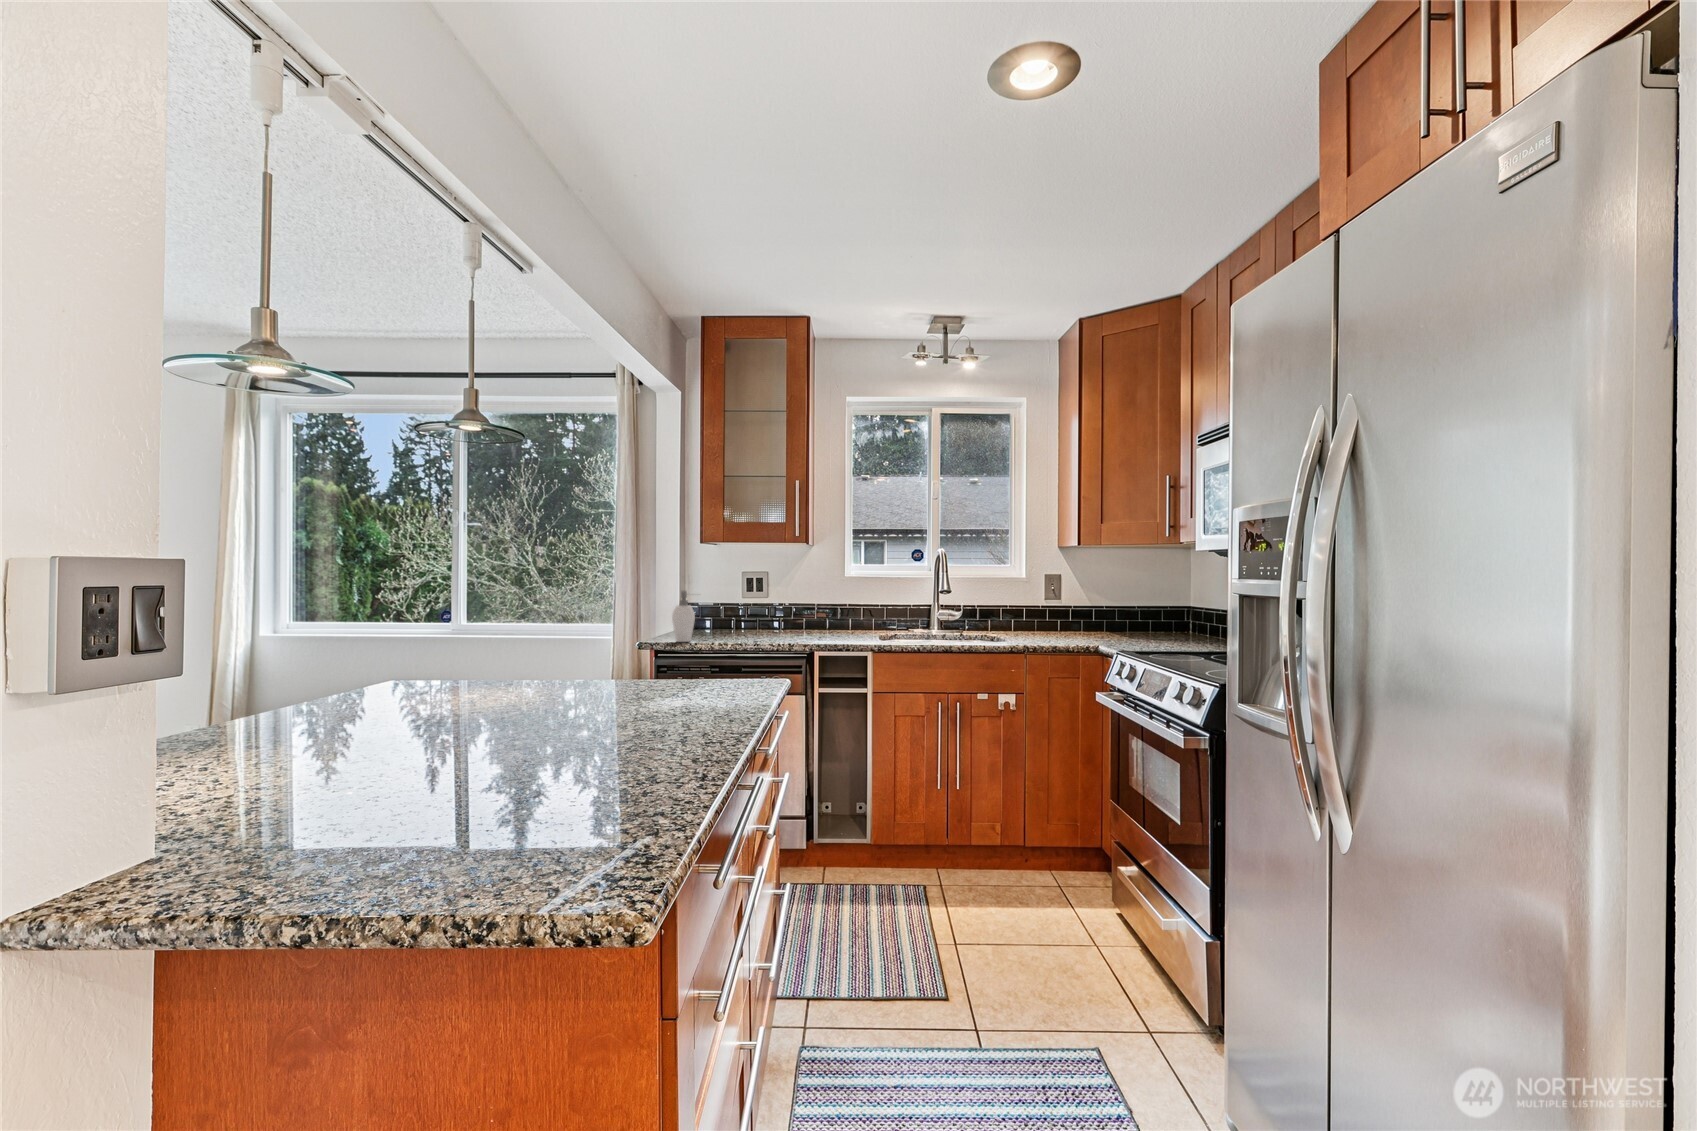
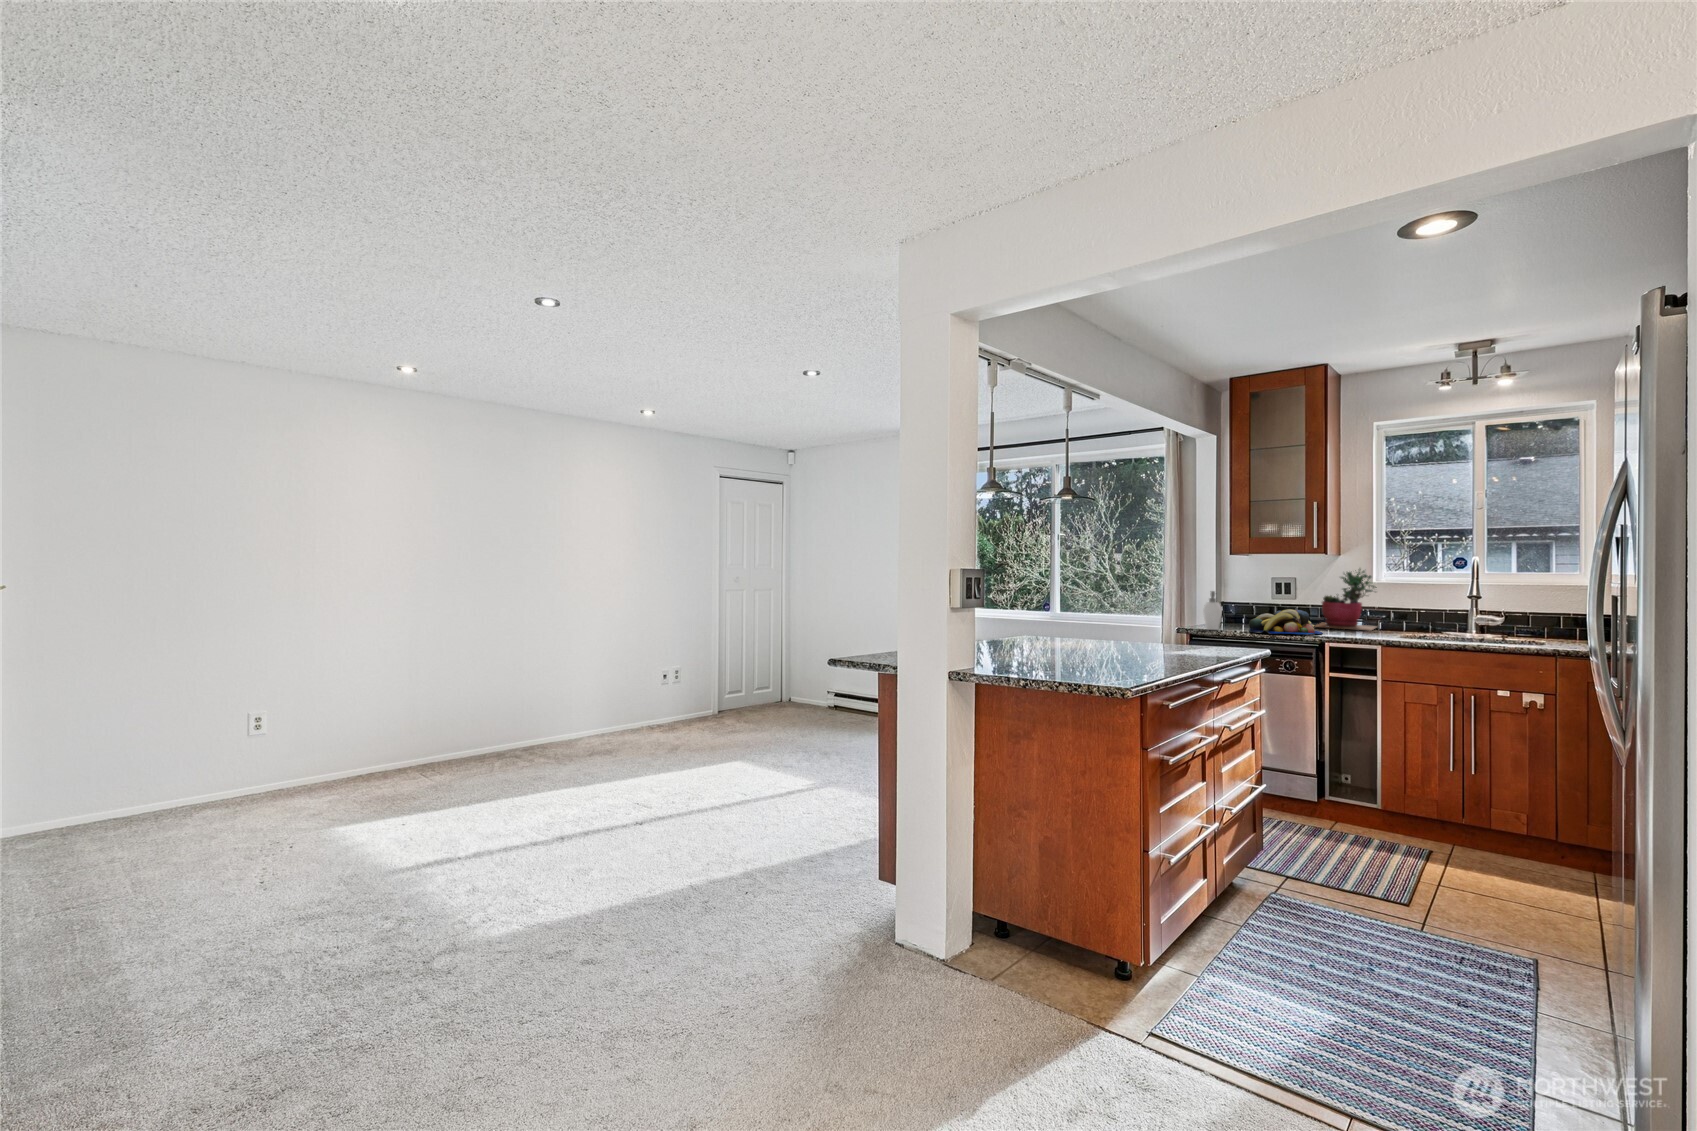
succulent plant: none [787,561,847,632] -> present [1316,569,1377,630]
fruit bowl: none [728,612,808,644] -> present [1249,609,1323,635]

